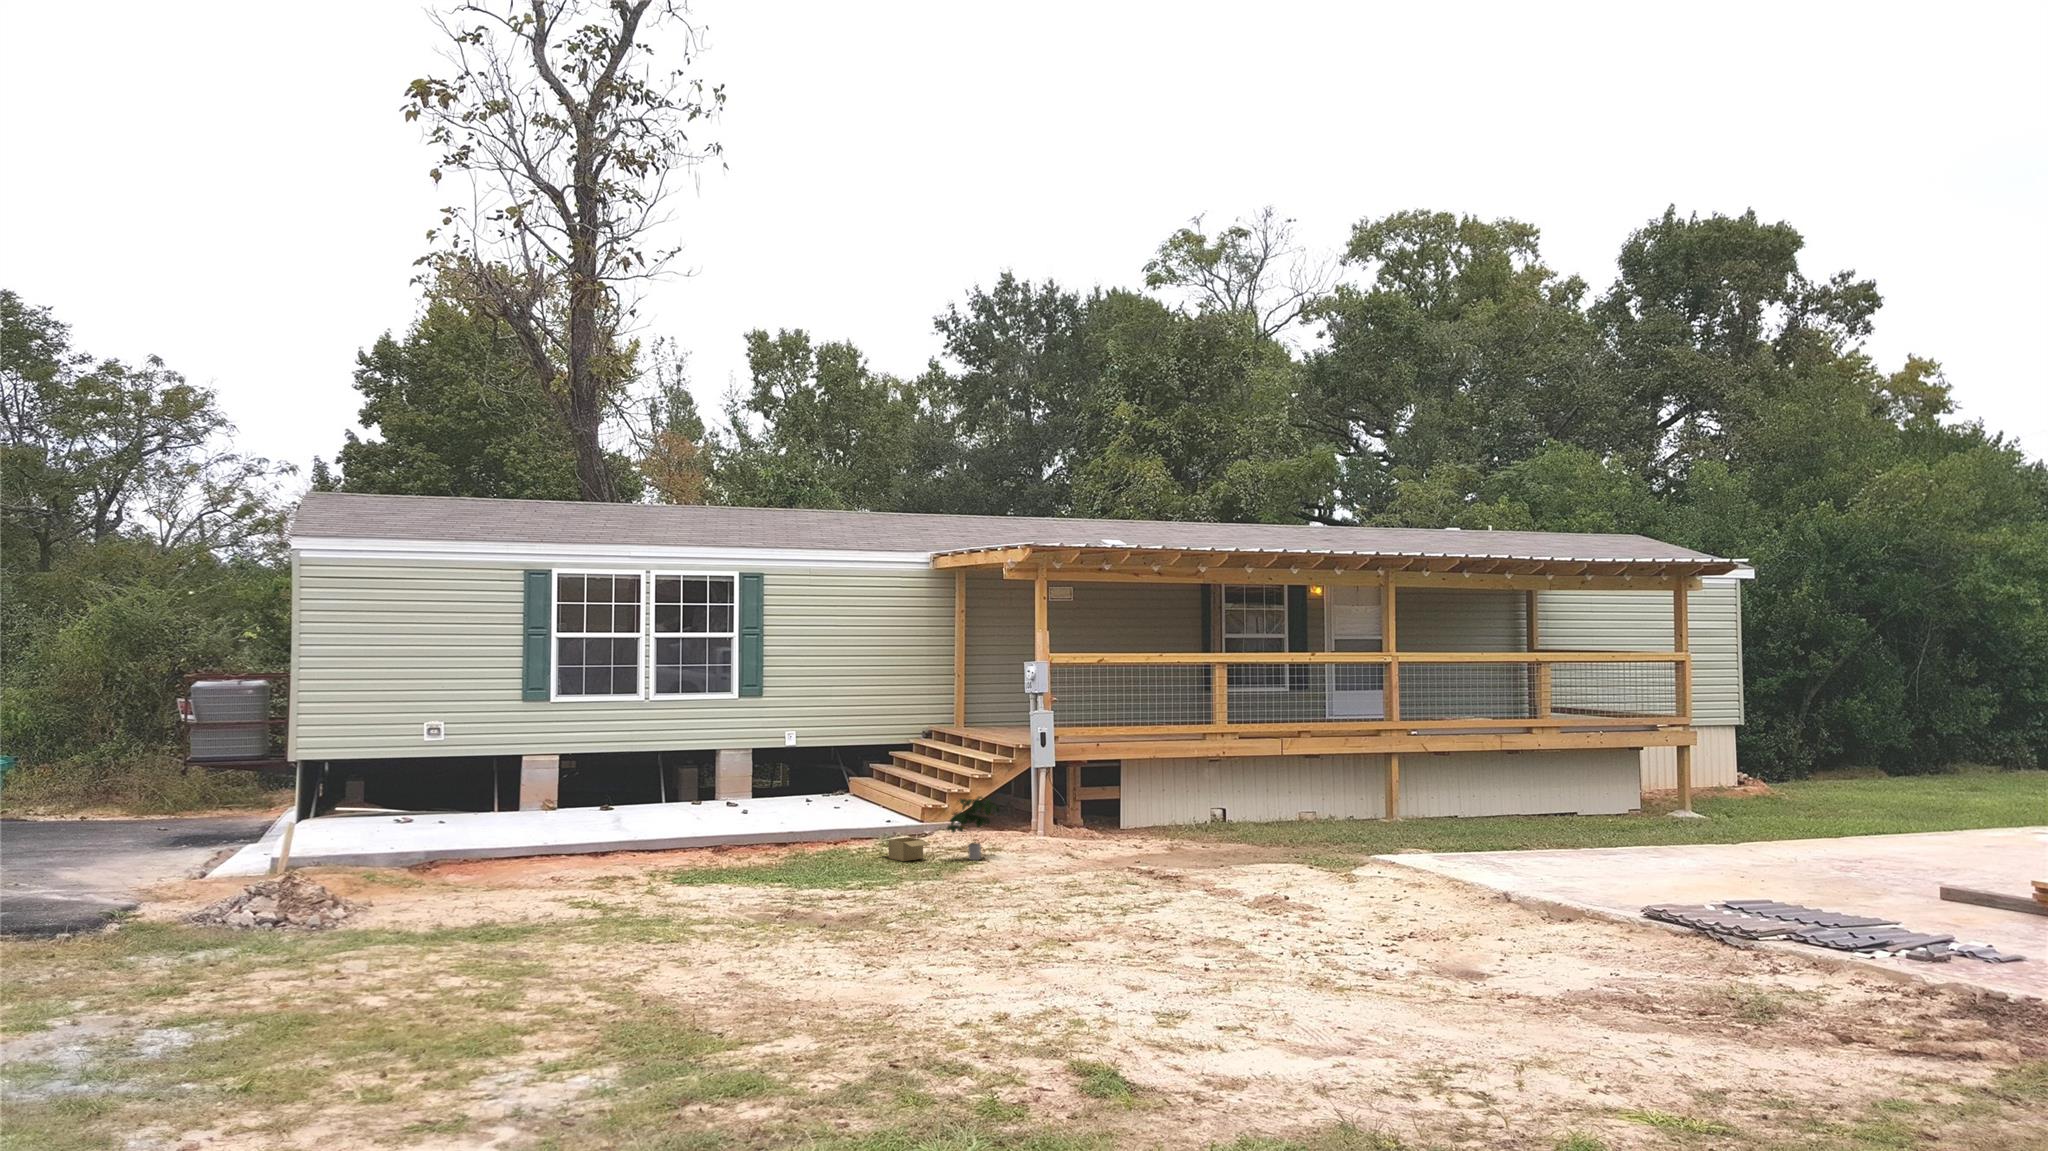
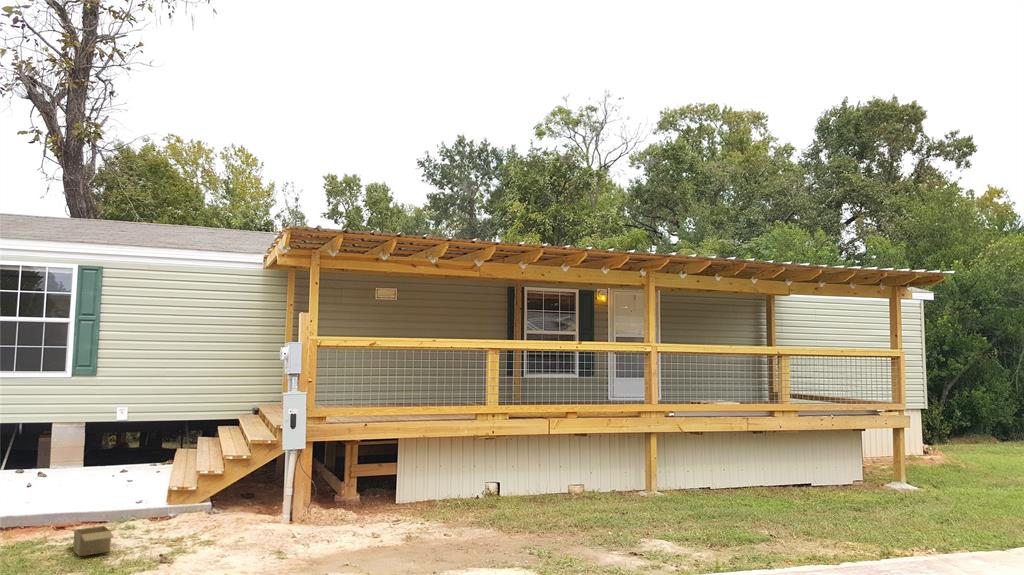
potted plant: present [947,796,999,860] -> none [129,483,201,556]

